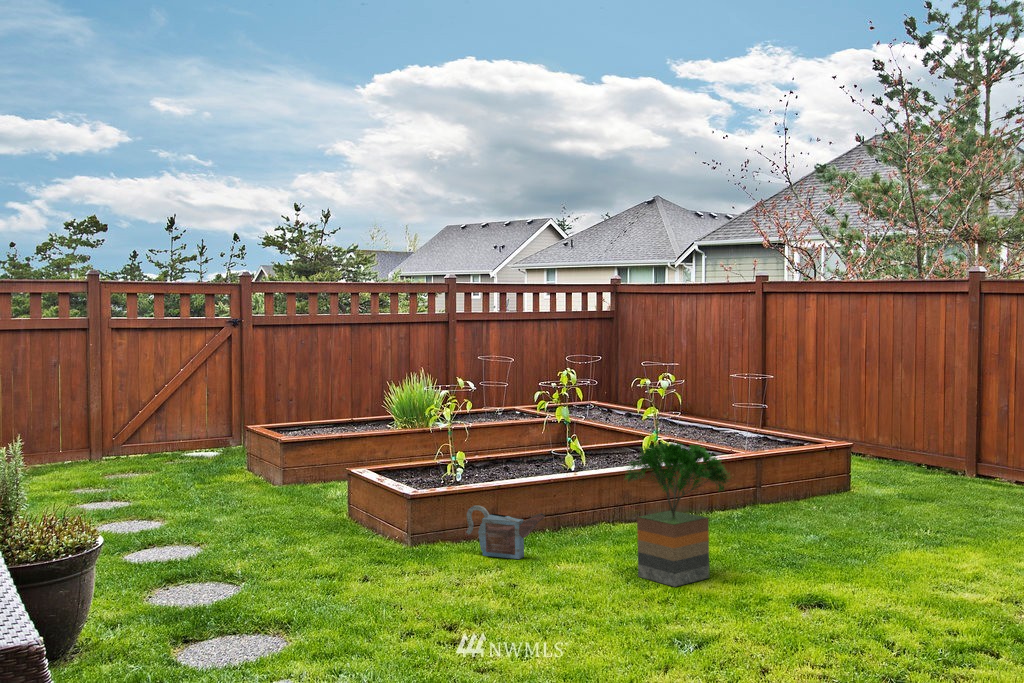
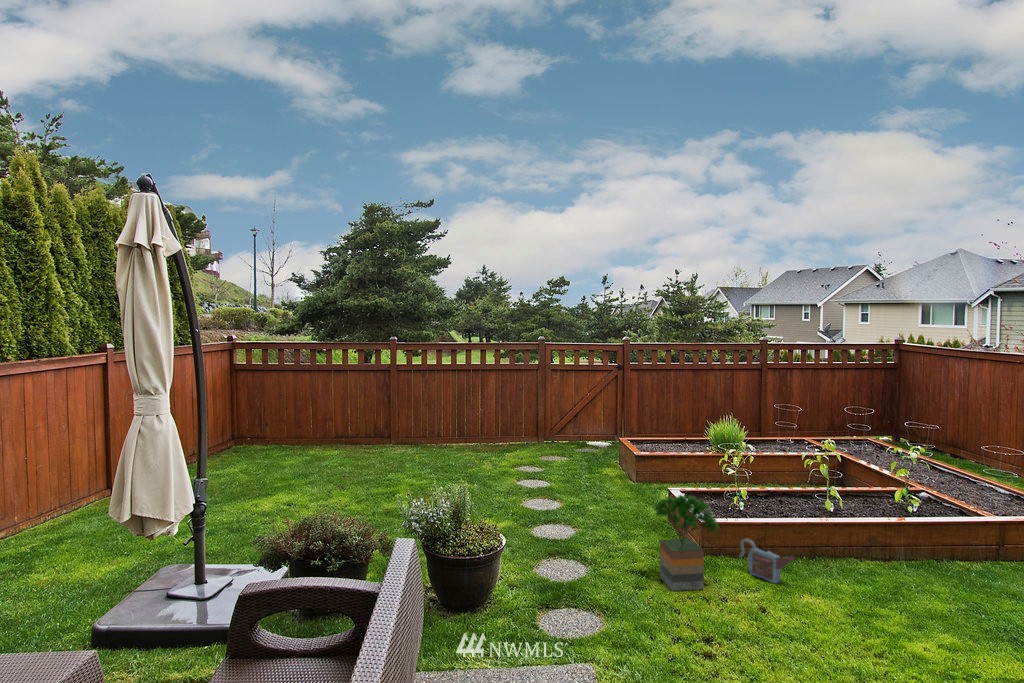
potted tree: present [626,443,730,587] -> present [653,495,719,591]

